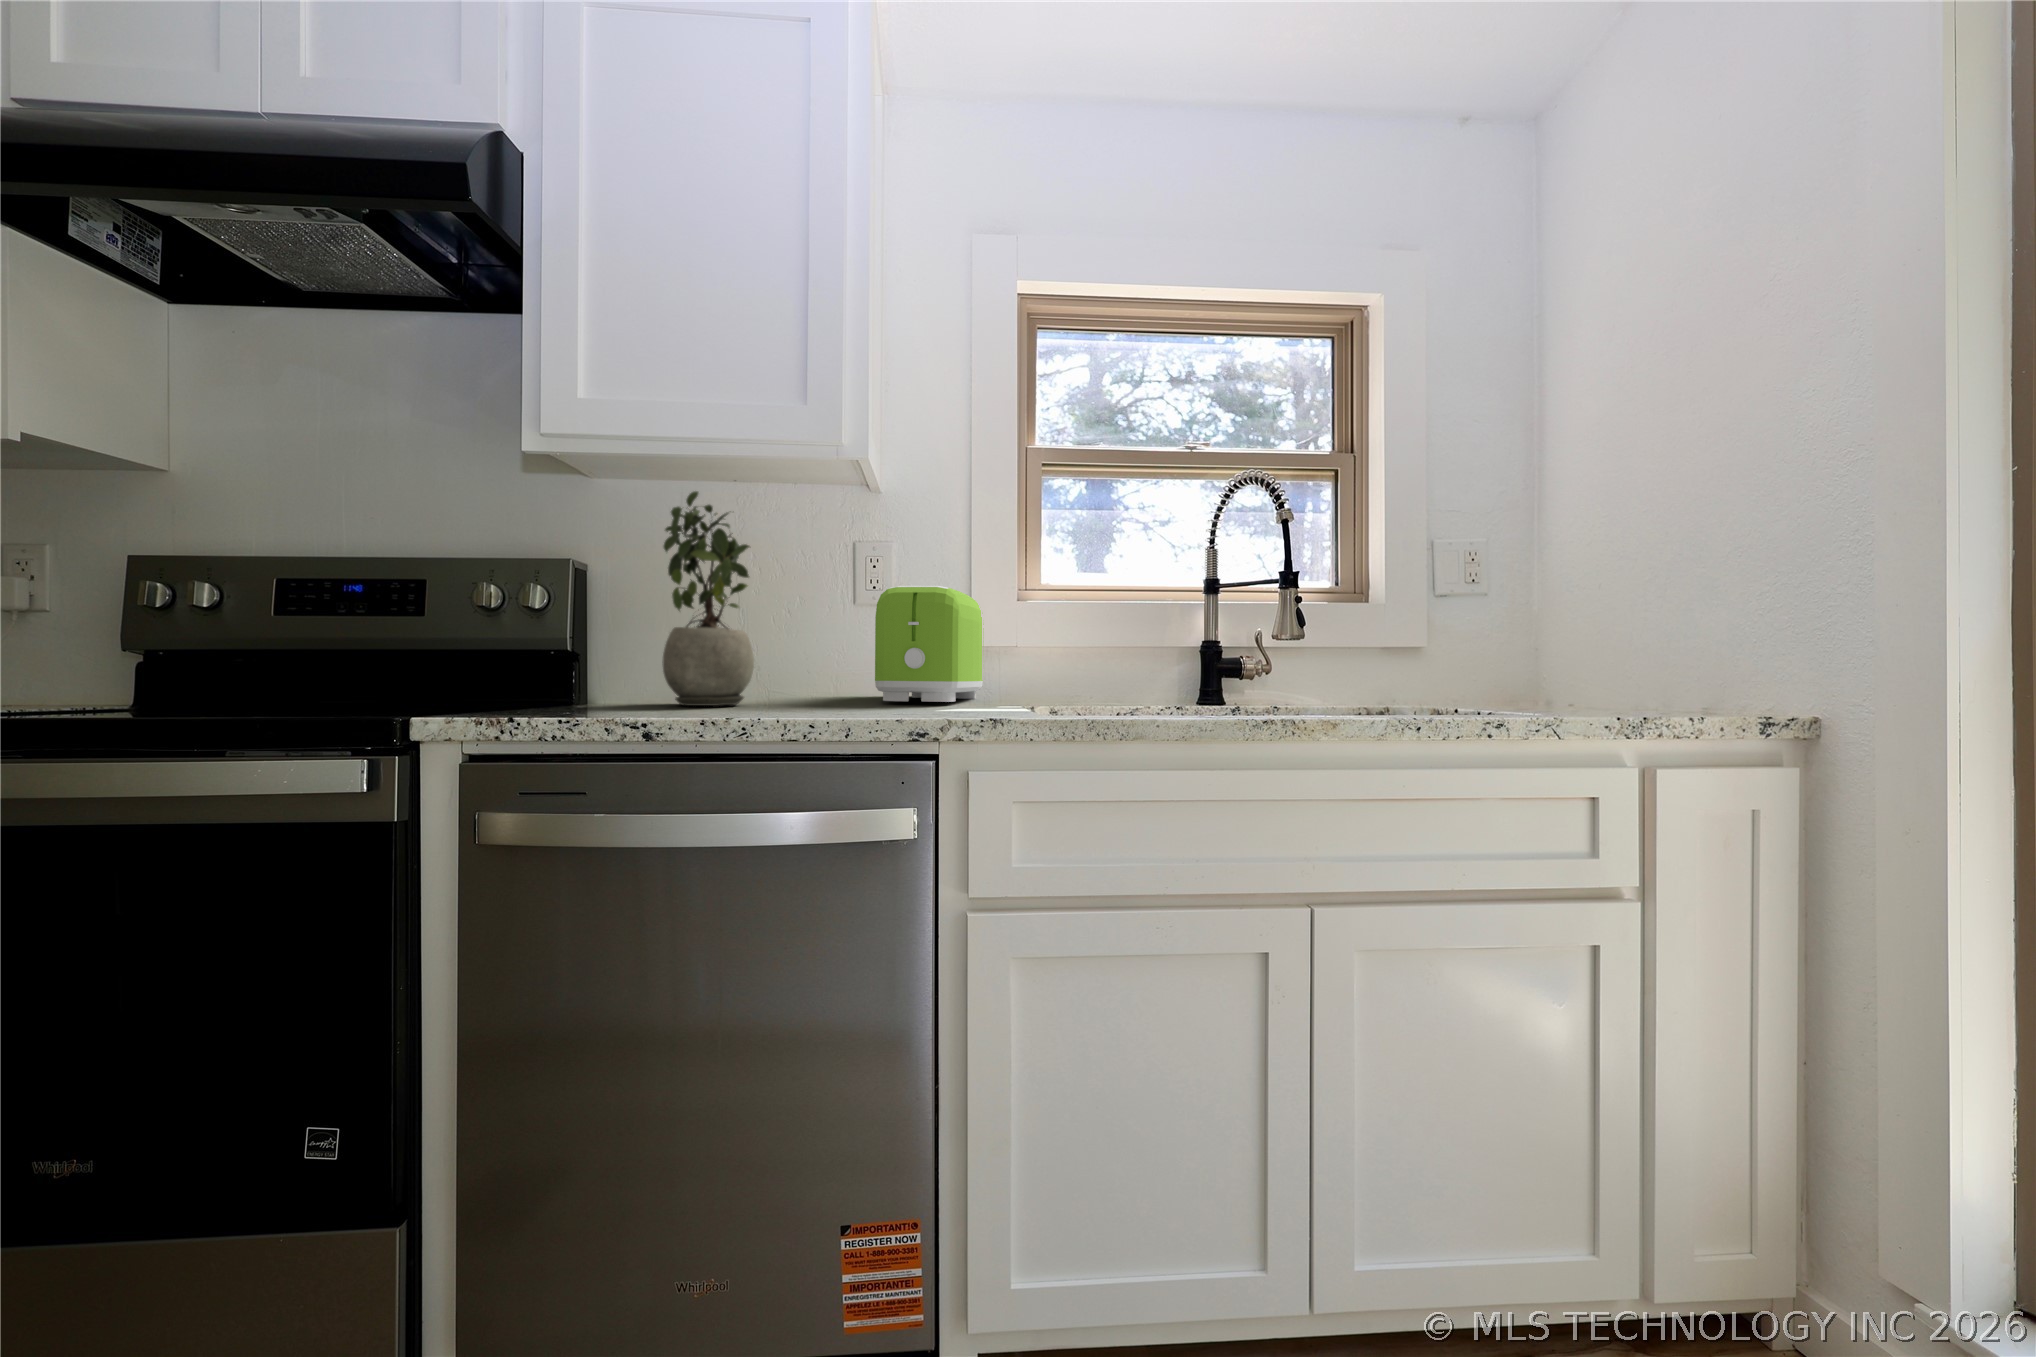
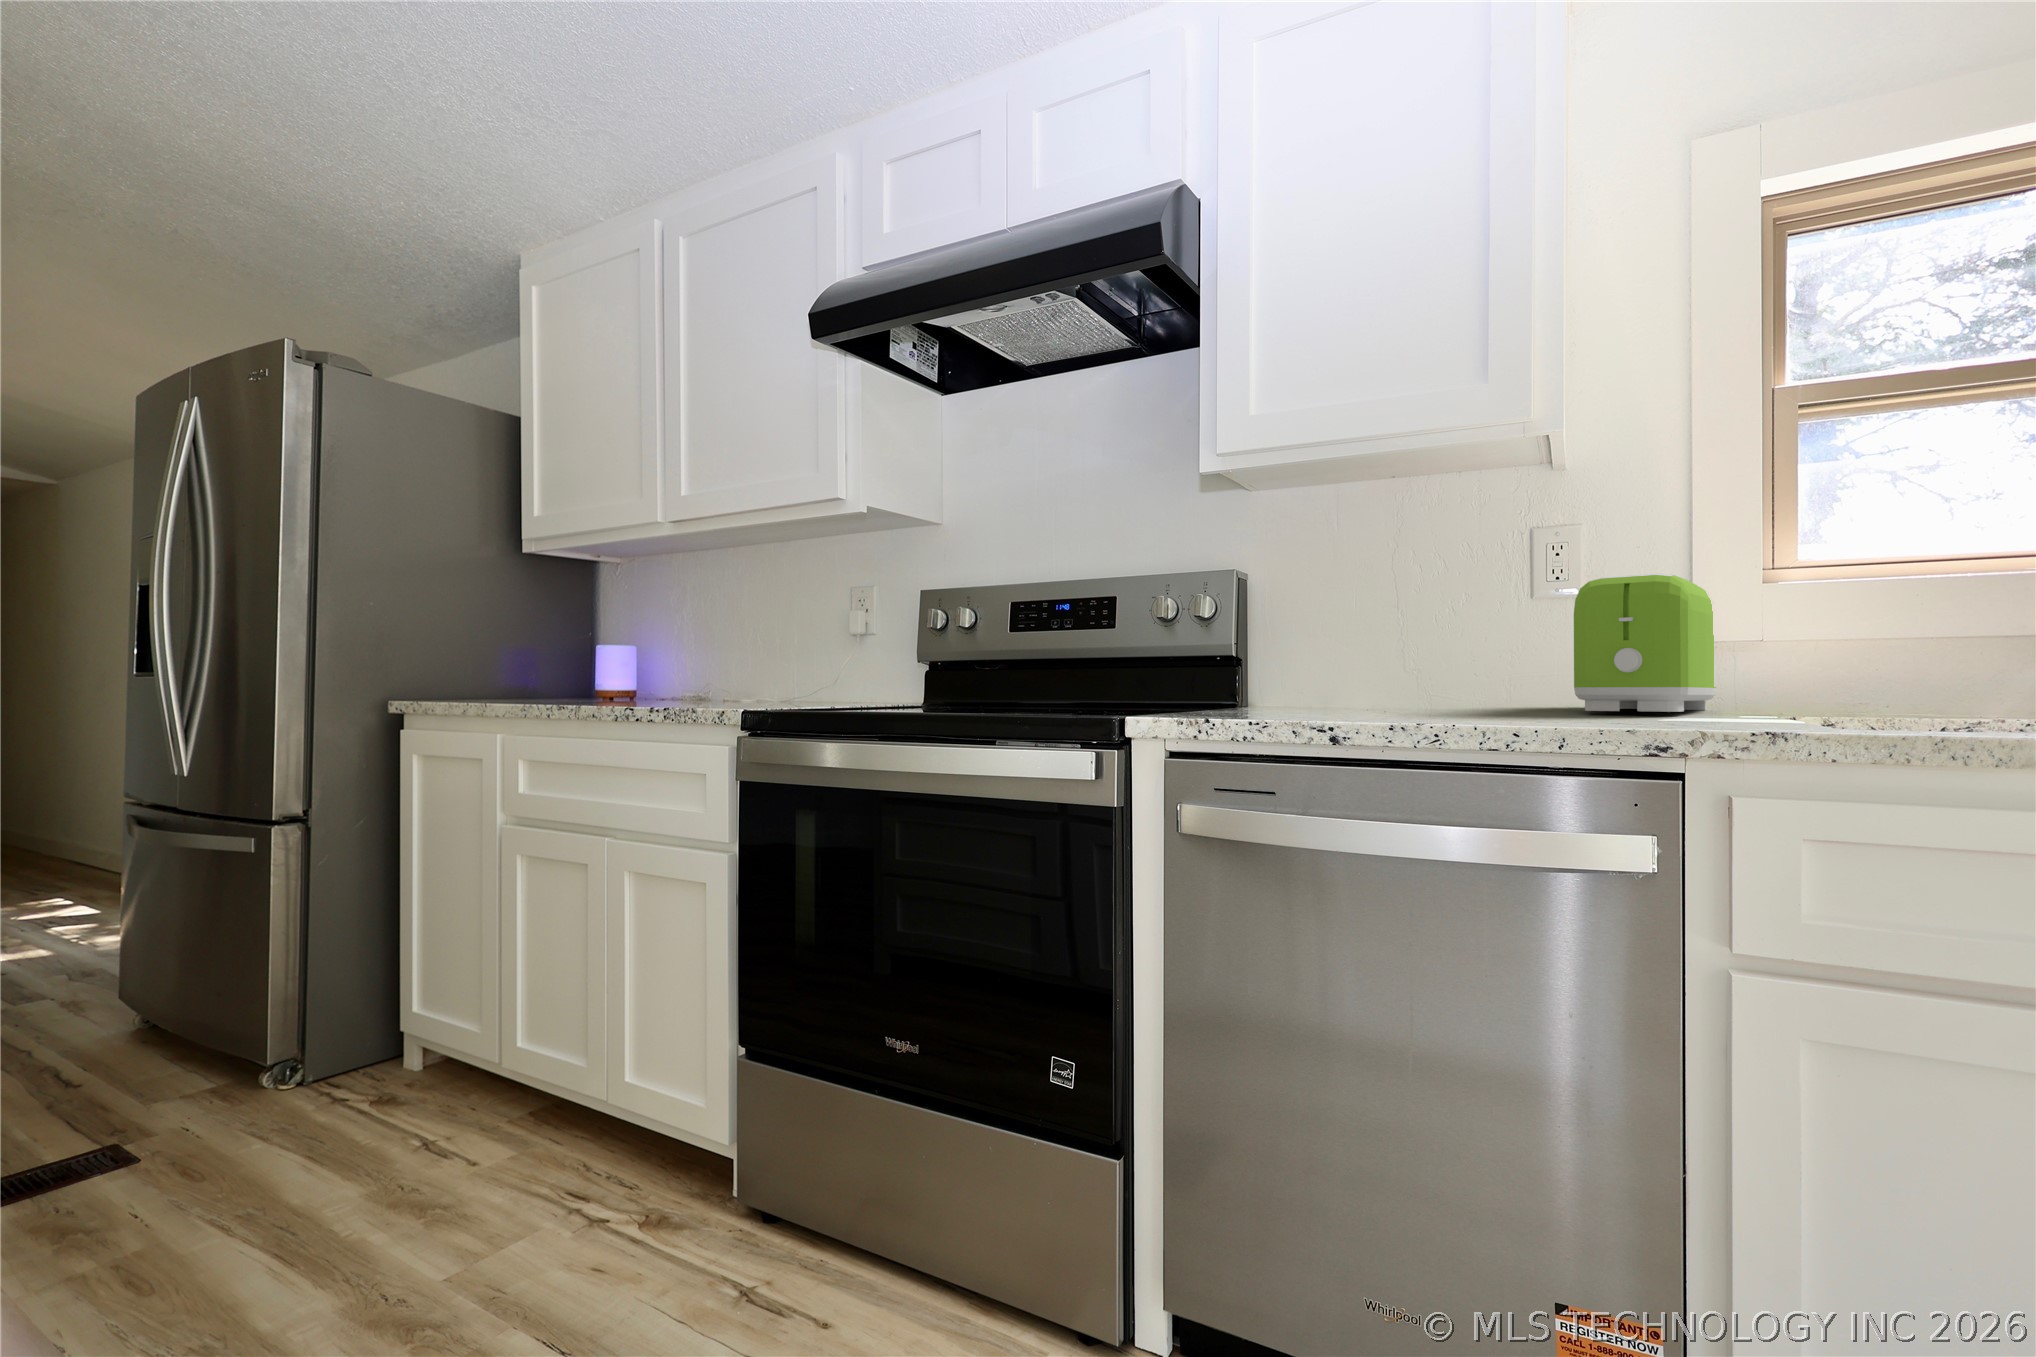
potted plant: present [662,491,754,706] -> none [1335,493,1432,714]

